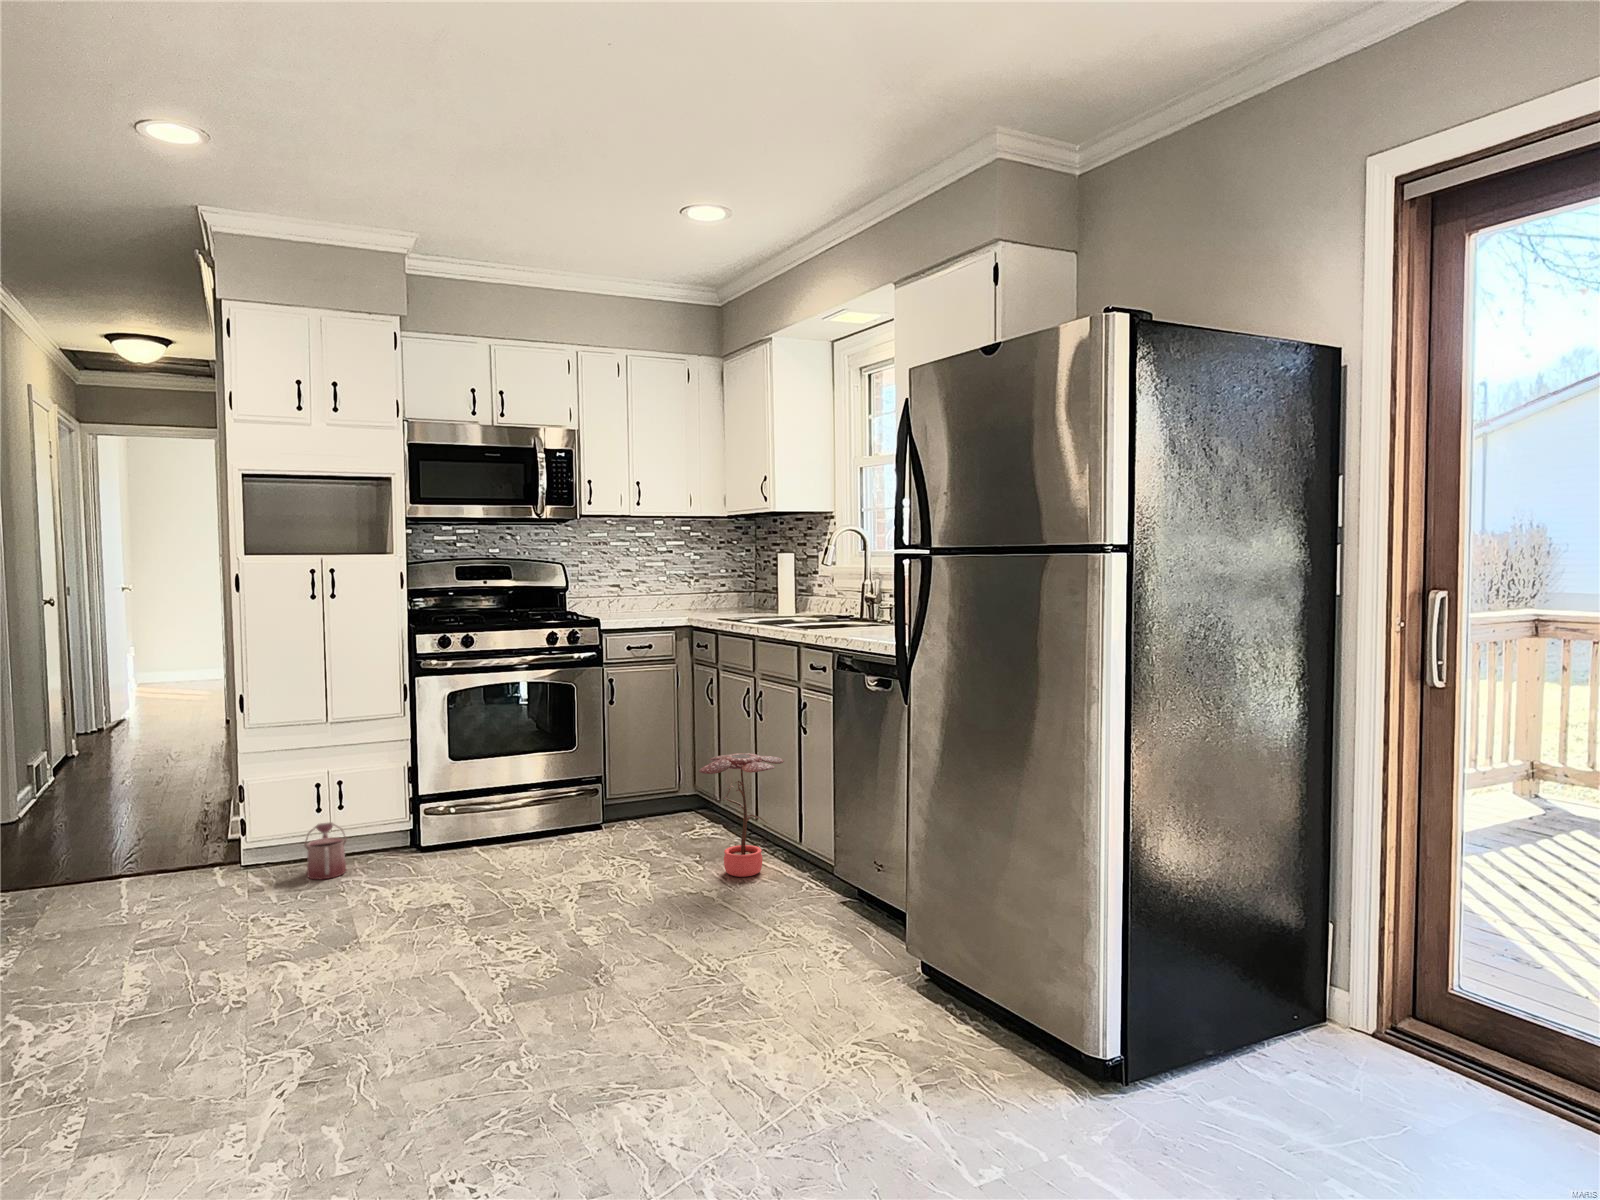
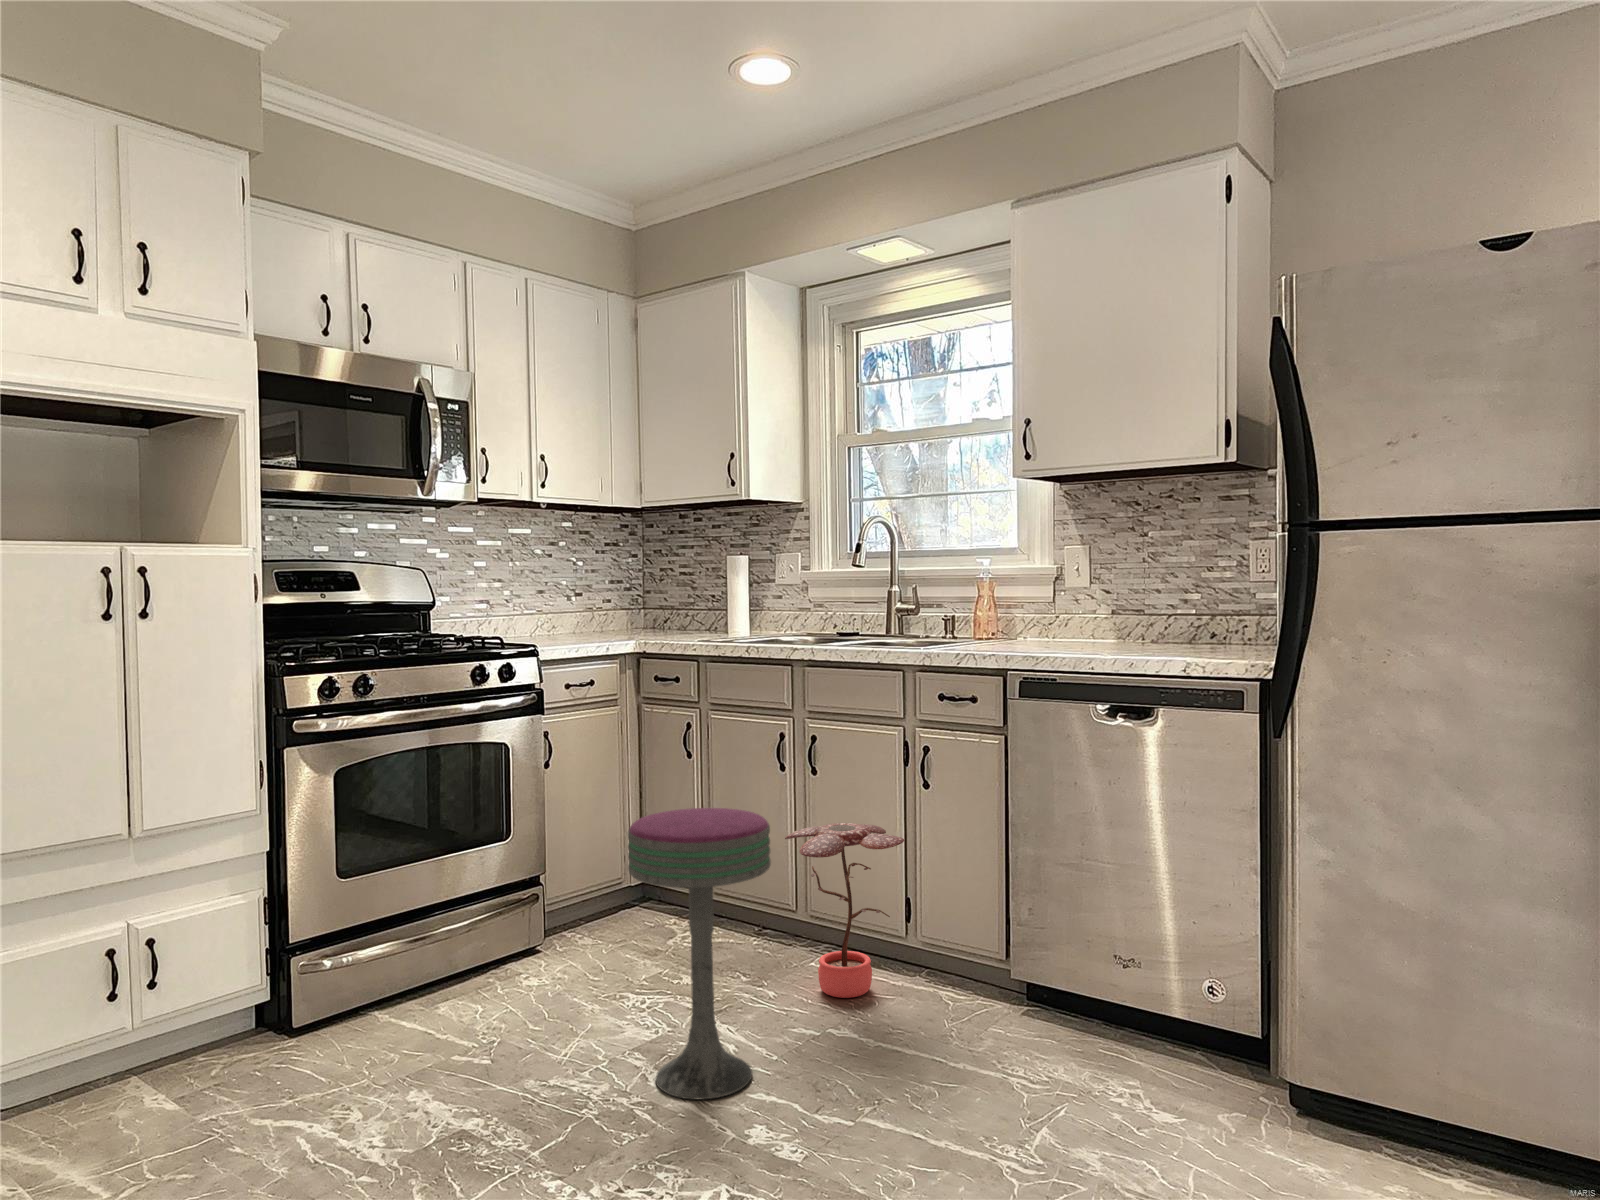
bar stool: none [536,731,630,913] -> present [628,808,771,1100]
watering can: present [304,822,347,879] -> none [120,1015,204,1128]

